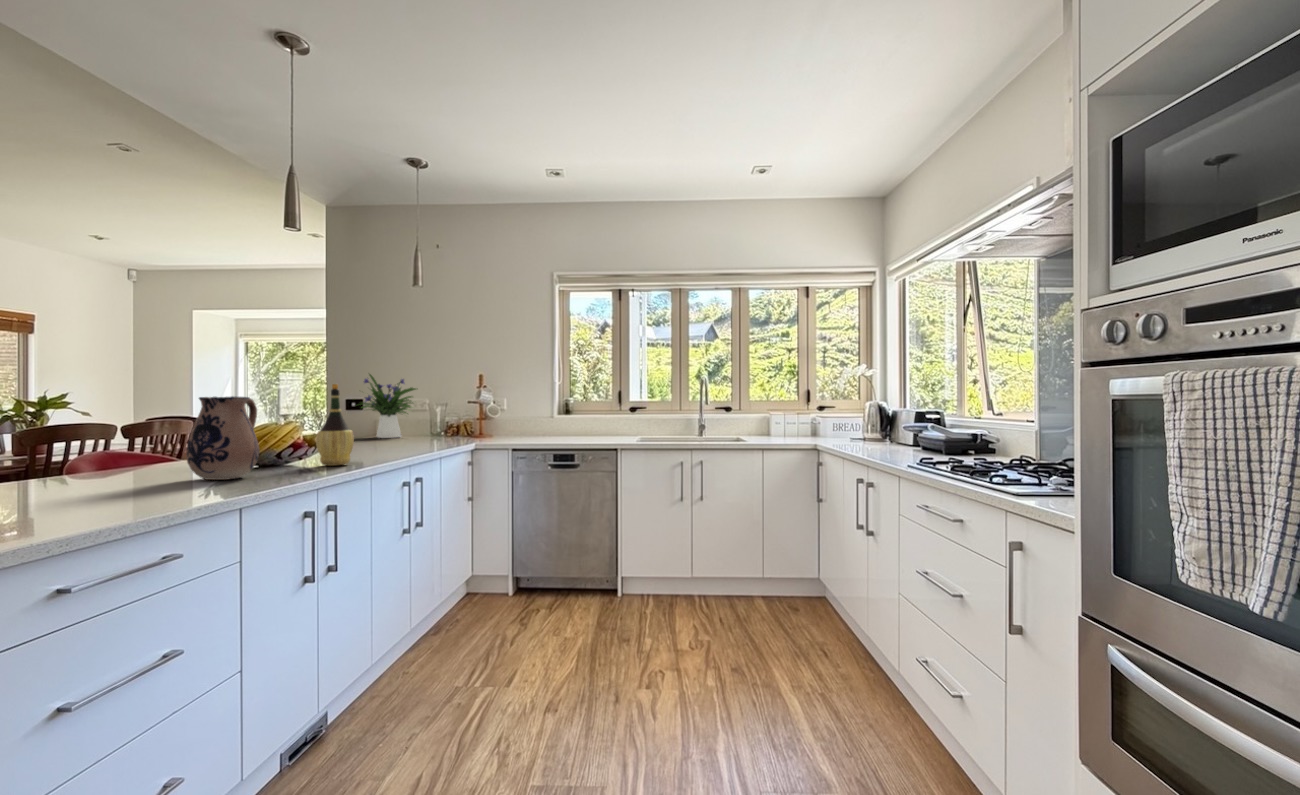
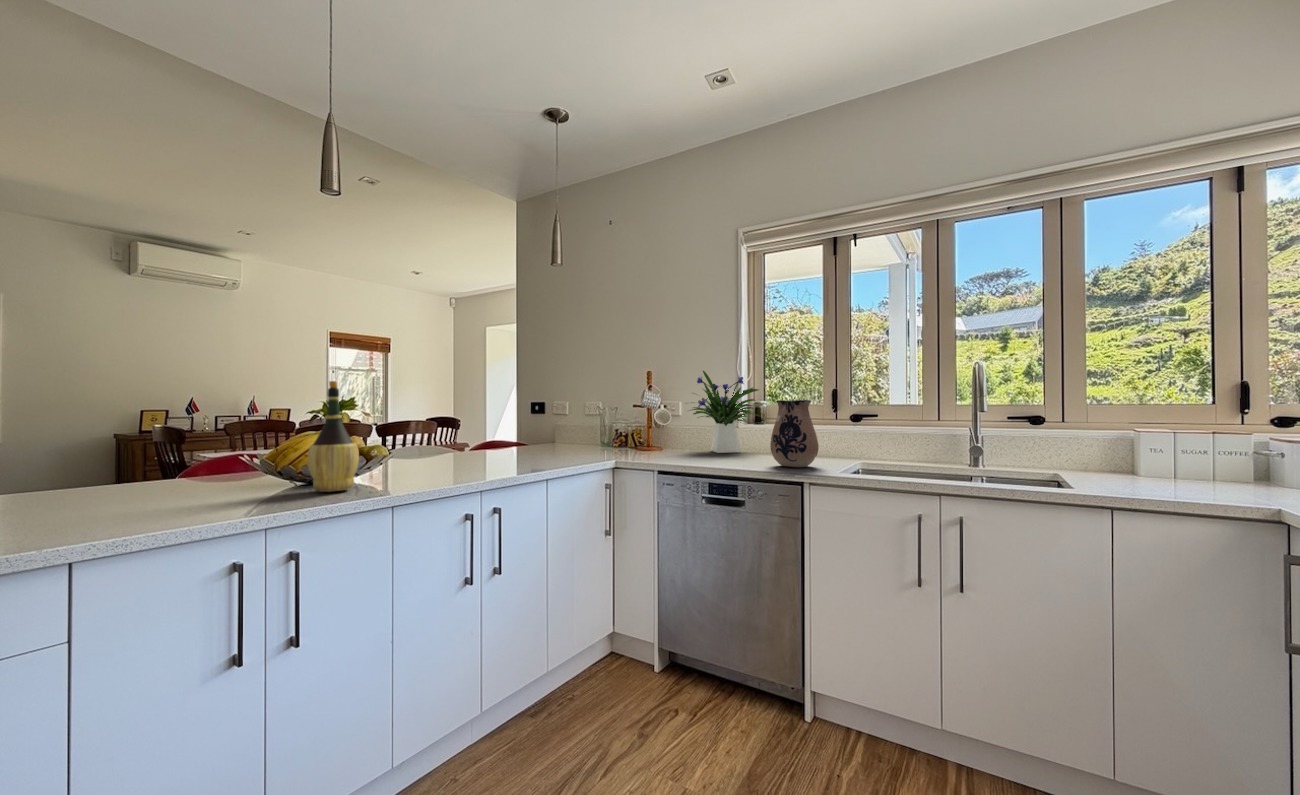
flower arrangement: present [361,374,416,438] -> present [692,371,758,453]
ceramic pitcher: present [186,396,259,480] -> present [771,400,818,467]

